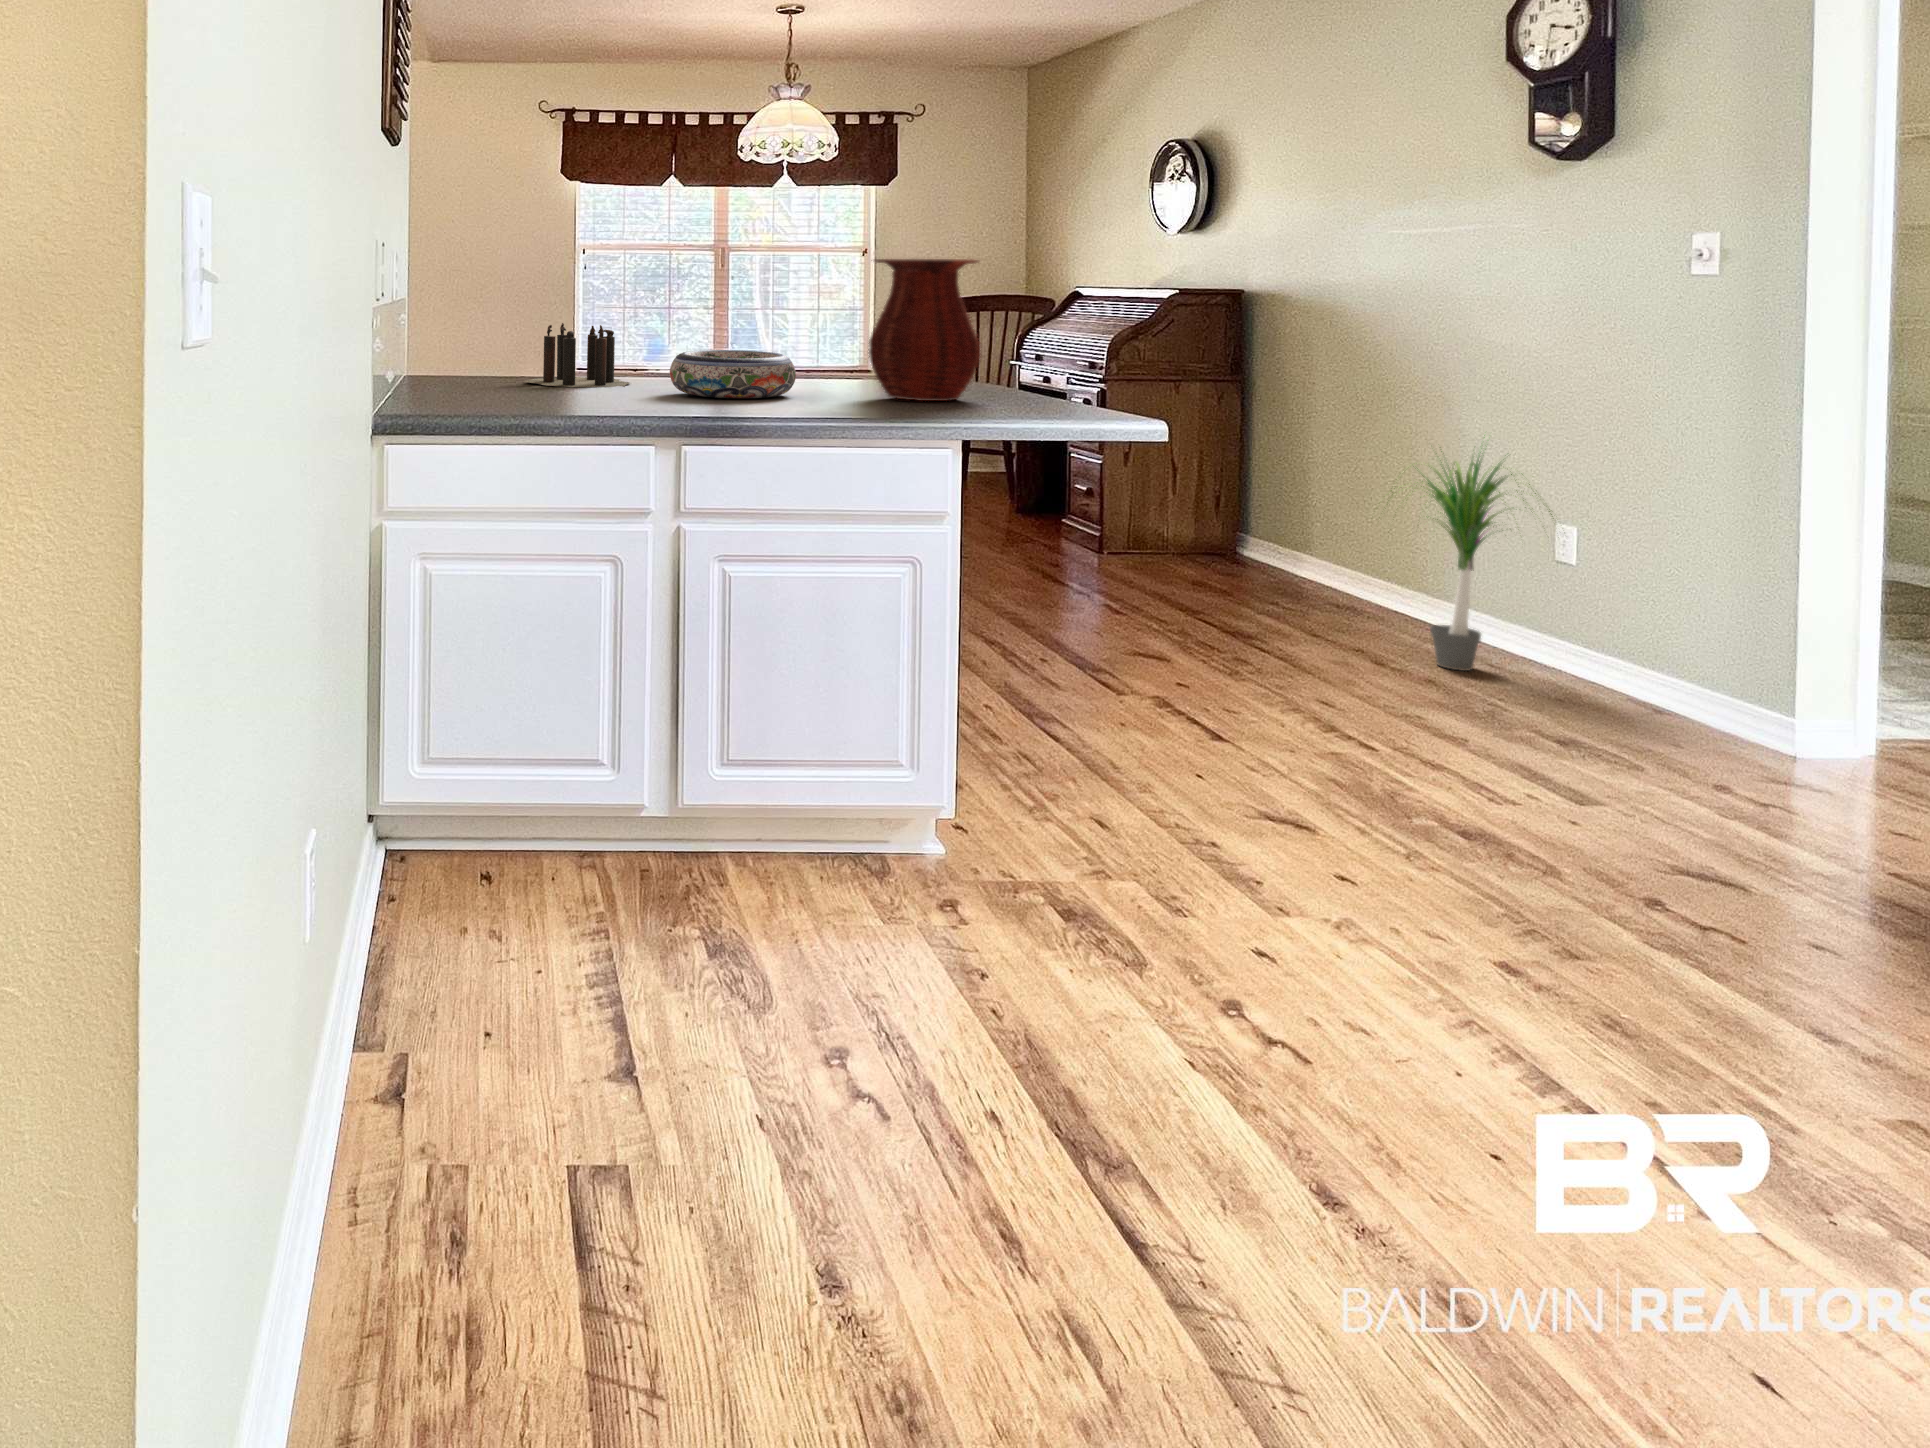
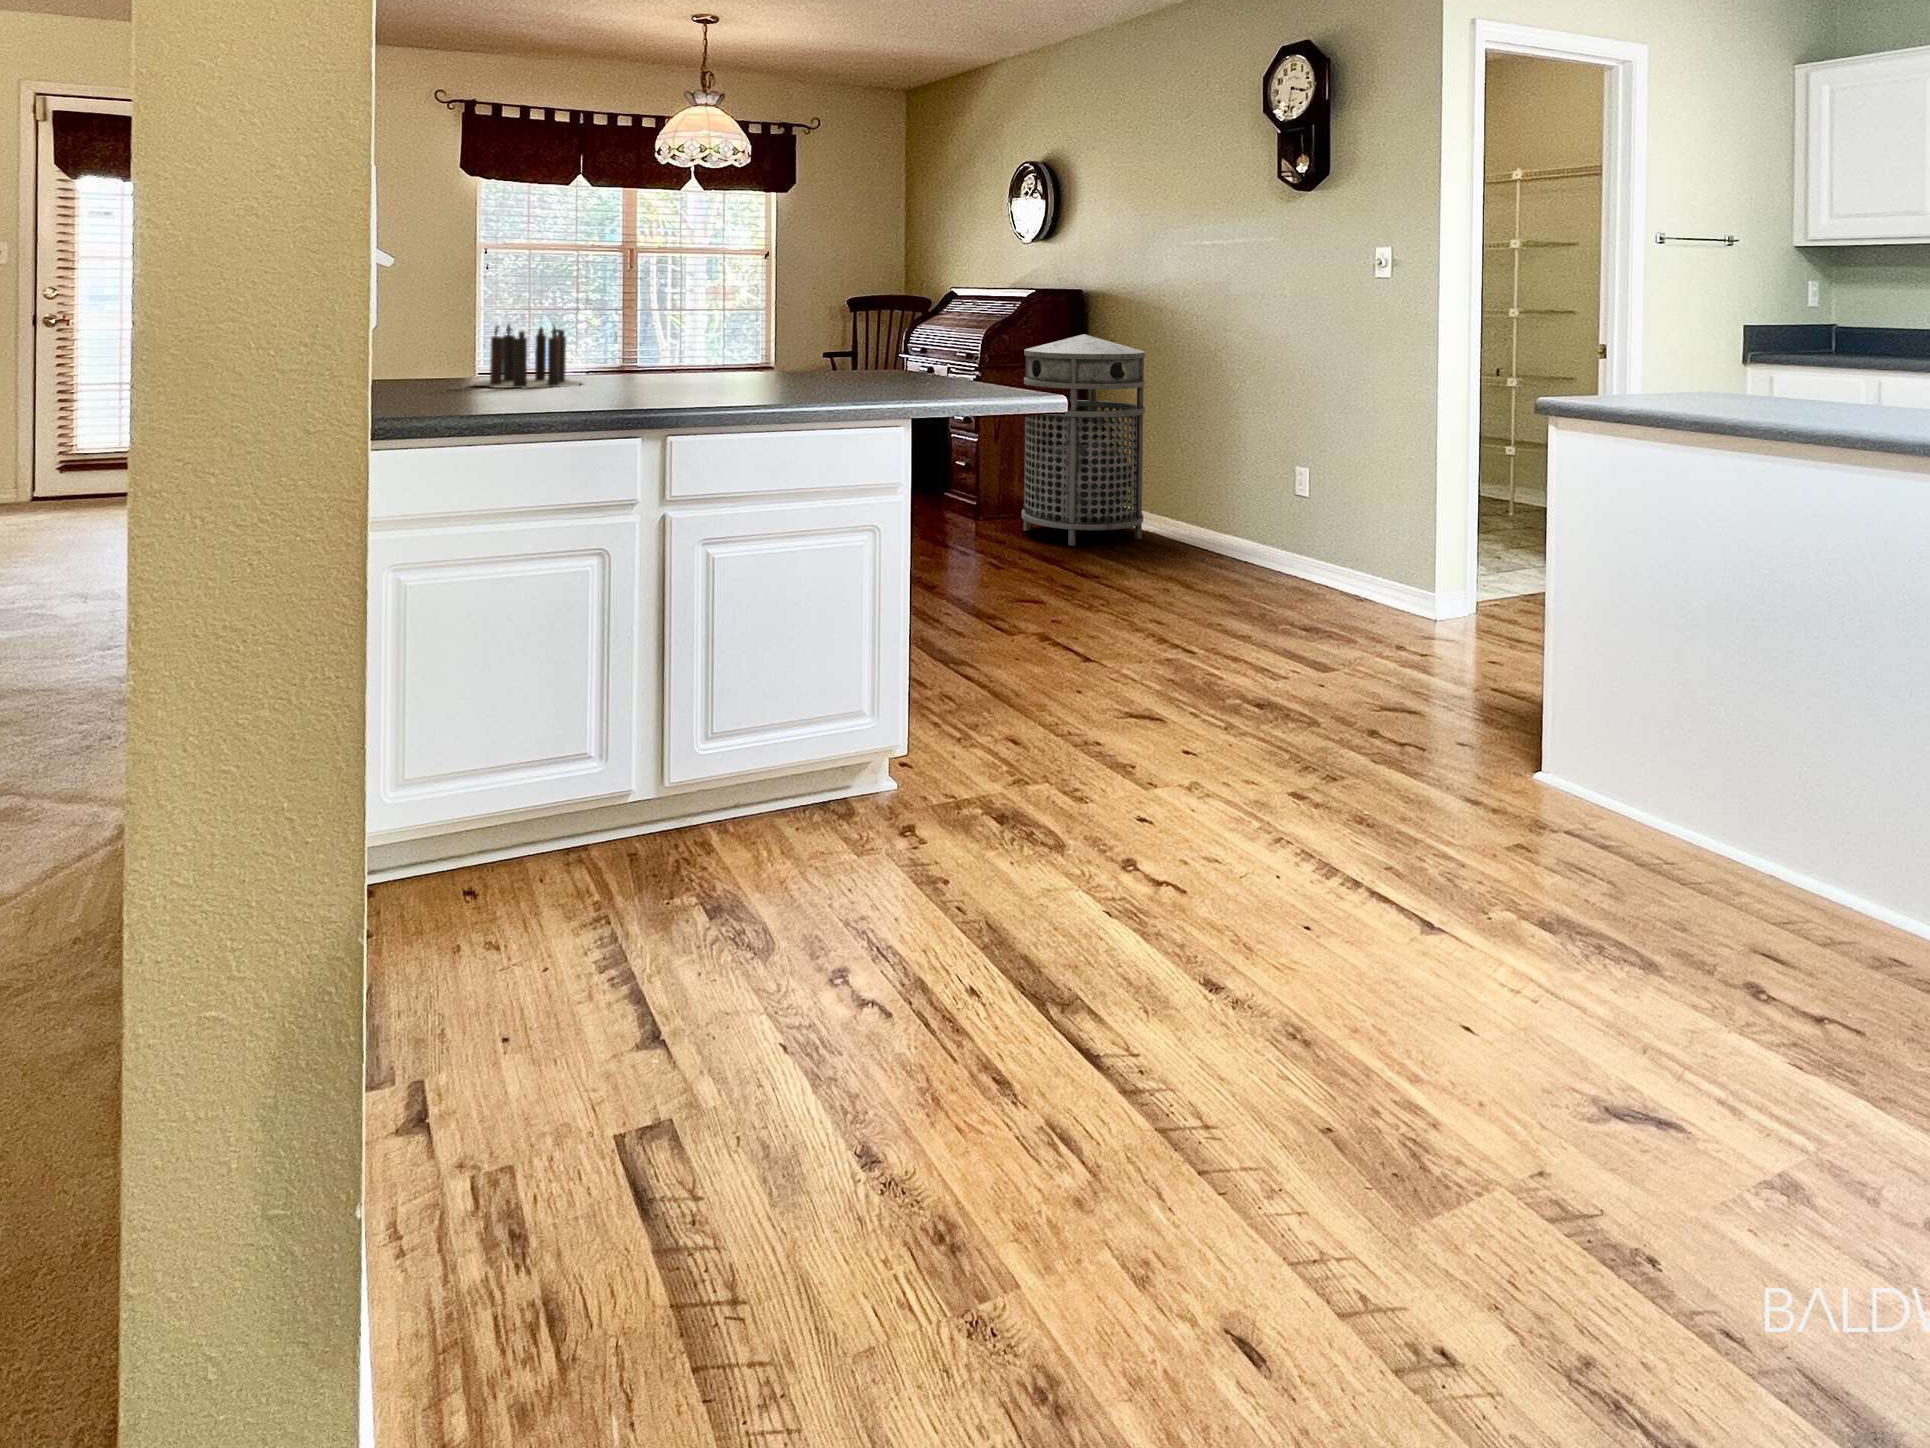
vase: present [868,259,980,401] -> none [821,259,919,387]
trash can: none [1155,344,1326,594] -> present [1022,334,1145,546]
bowl: present [670,350,796,399] -> none [634,346,756,392]
potted plant: present [1387,451,1554,671] -> none [1181,396,1309,586]

